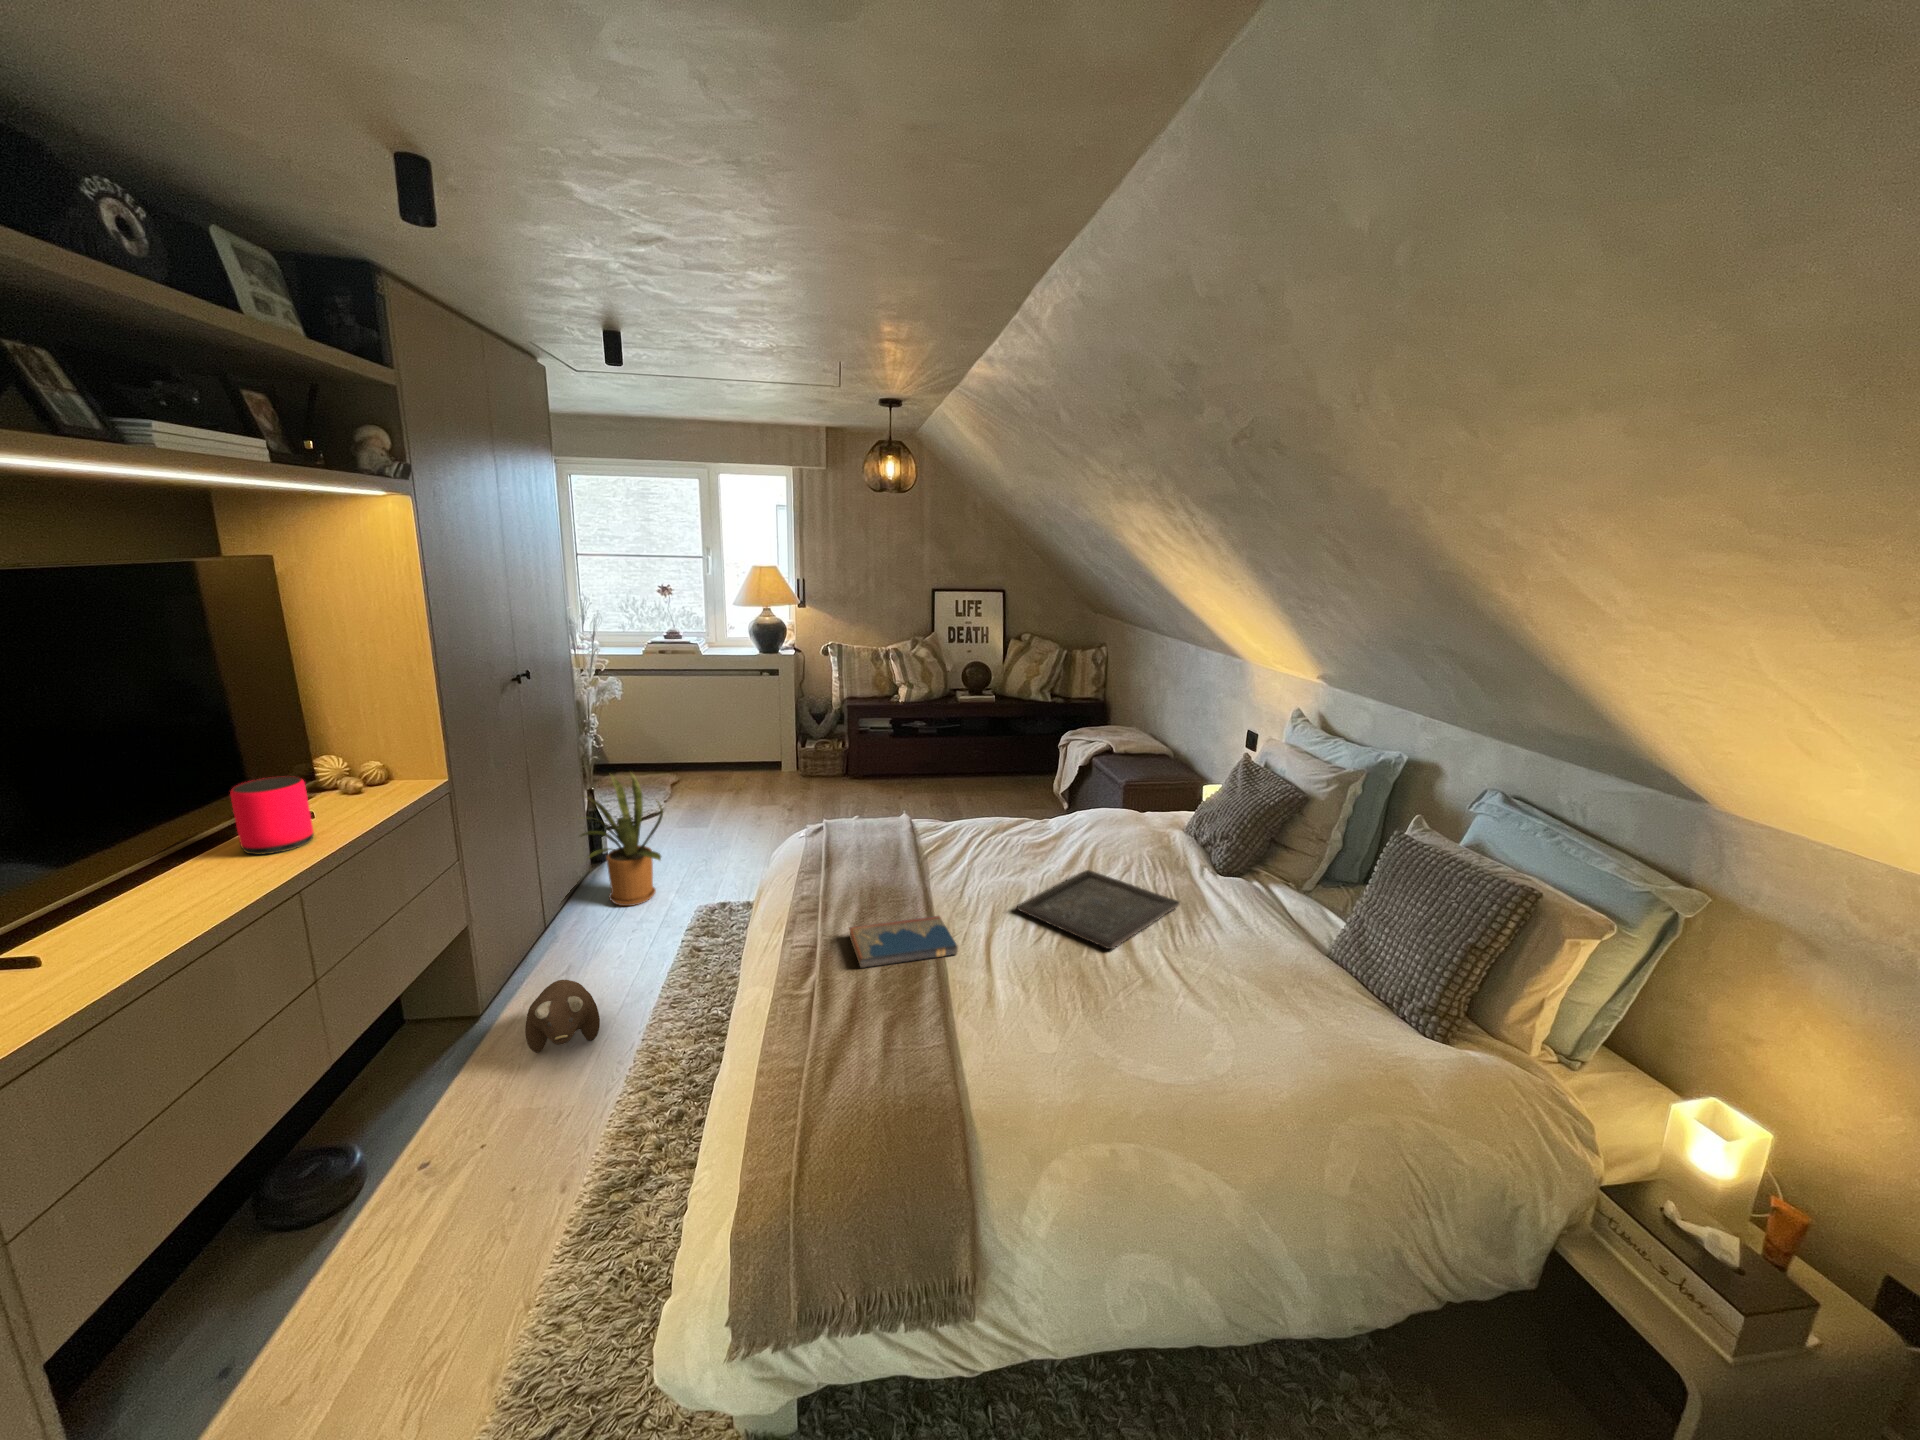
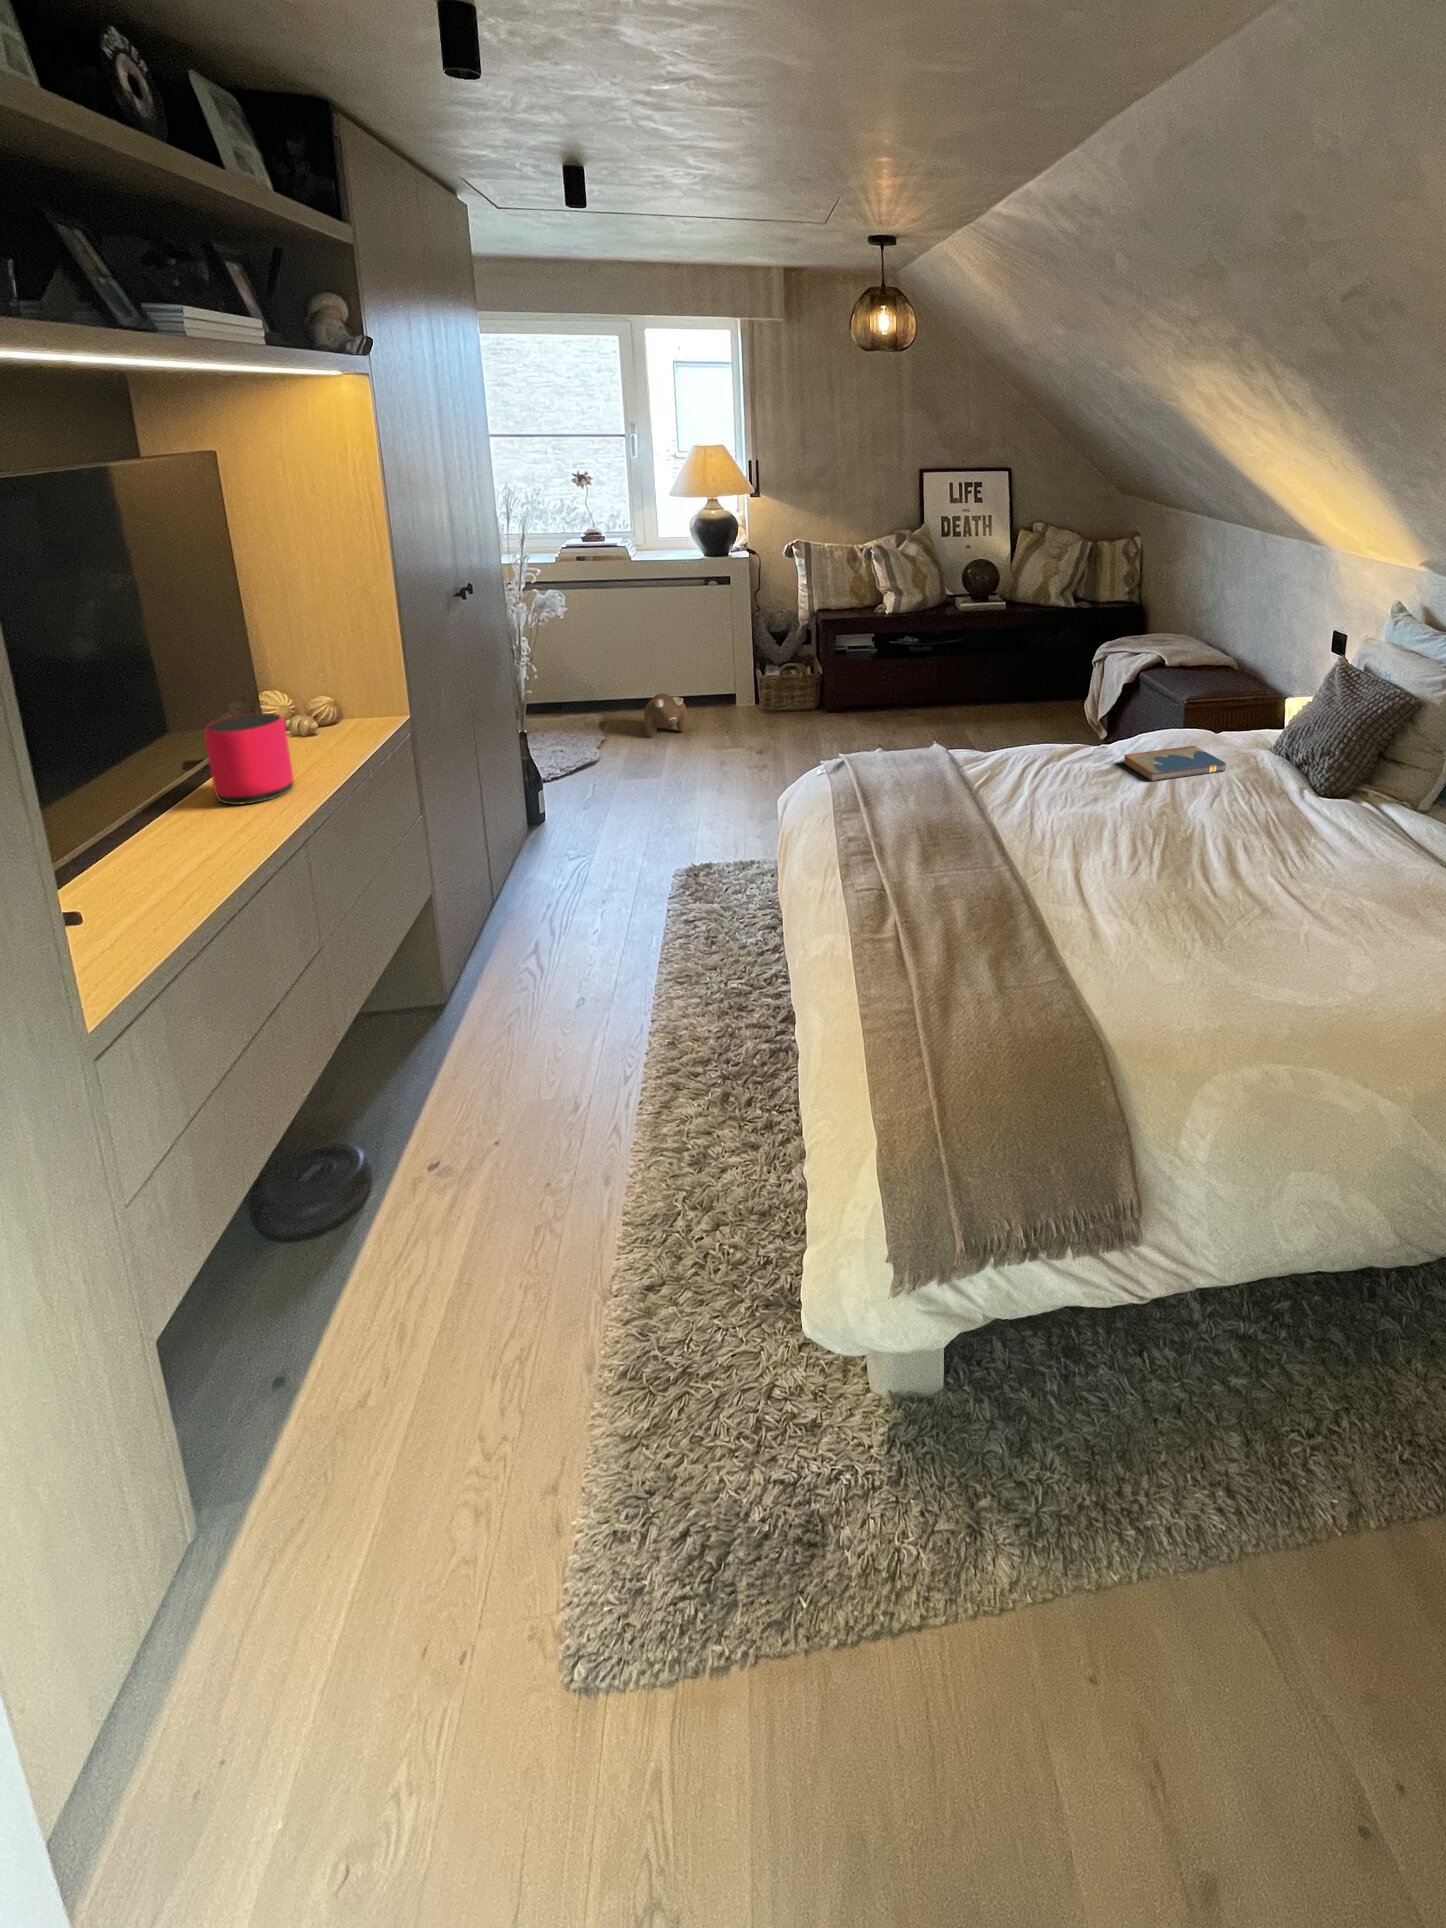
house plant: present [581,773,663,906] -> none [518,705,633,872]
tray: present [1017,870,1180,949] -> none [1105,795,1288,876]
hardcover book: present [849,916,958,968] -> present [1123,746,1226,781]
plush toy: present [525,980,600,1053] -> present [644,693,688,737]

